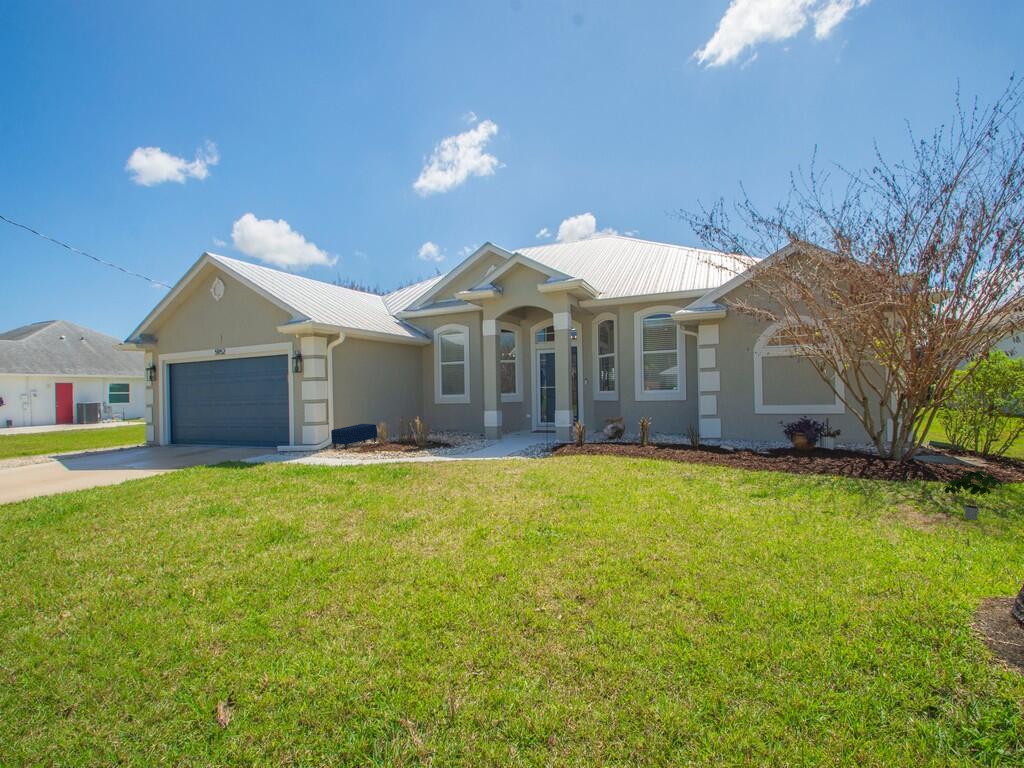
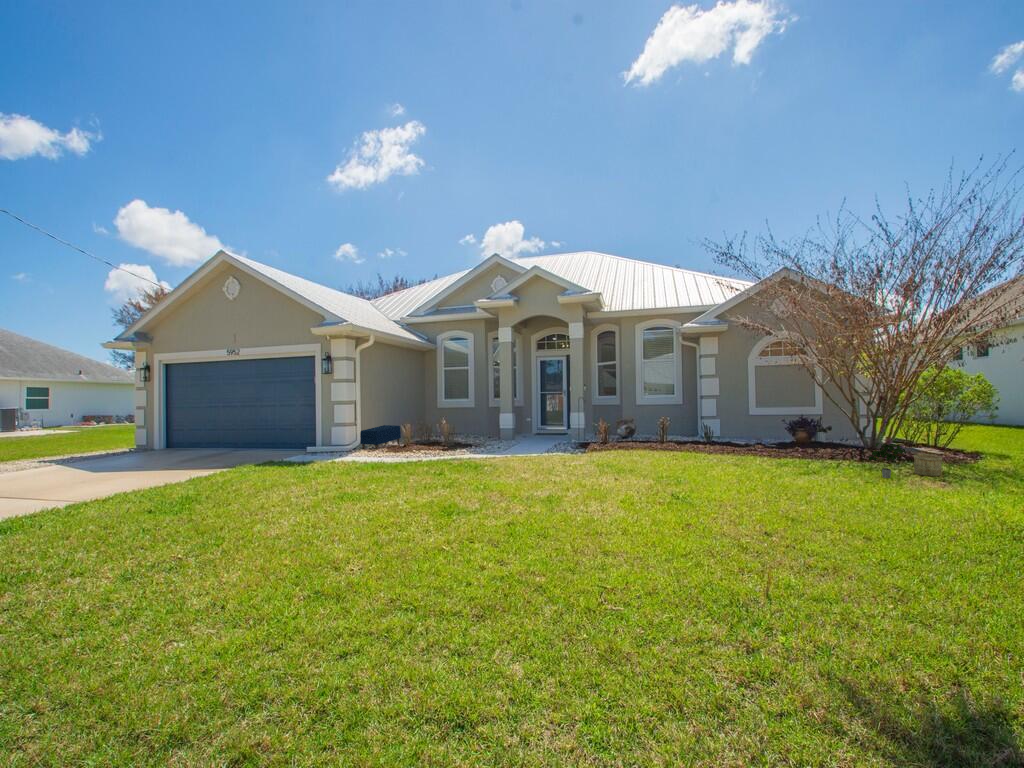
potted plant: present [942,469,1002,520] -> present [868,443,906,478]
wooden bucket: none [901,472,939,502] -> present [914,454,942,476]

